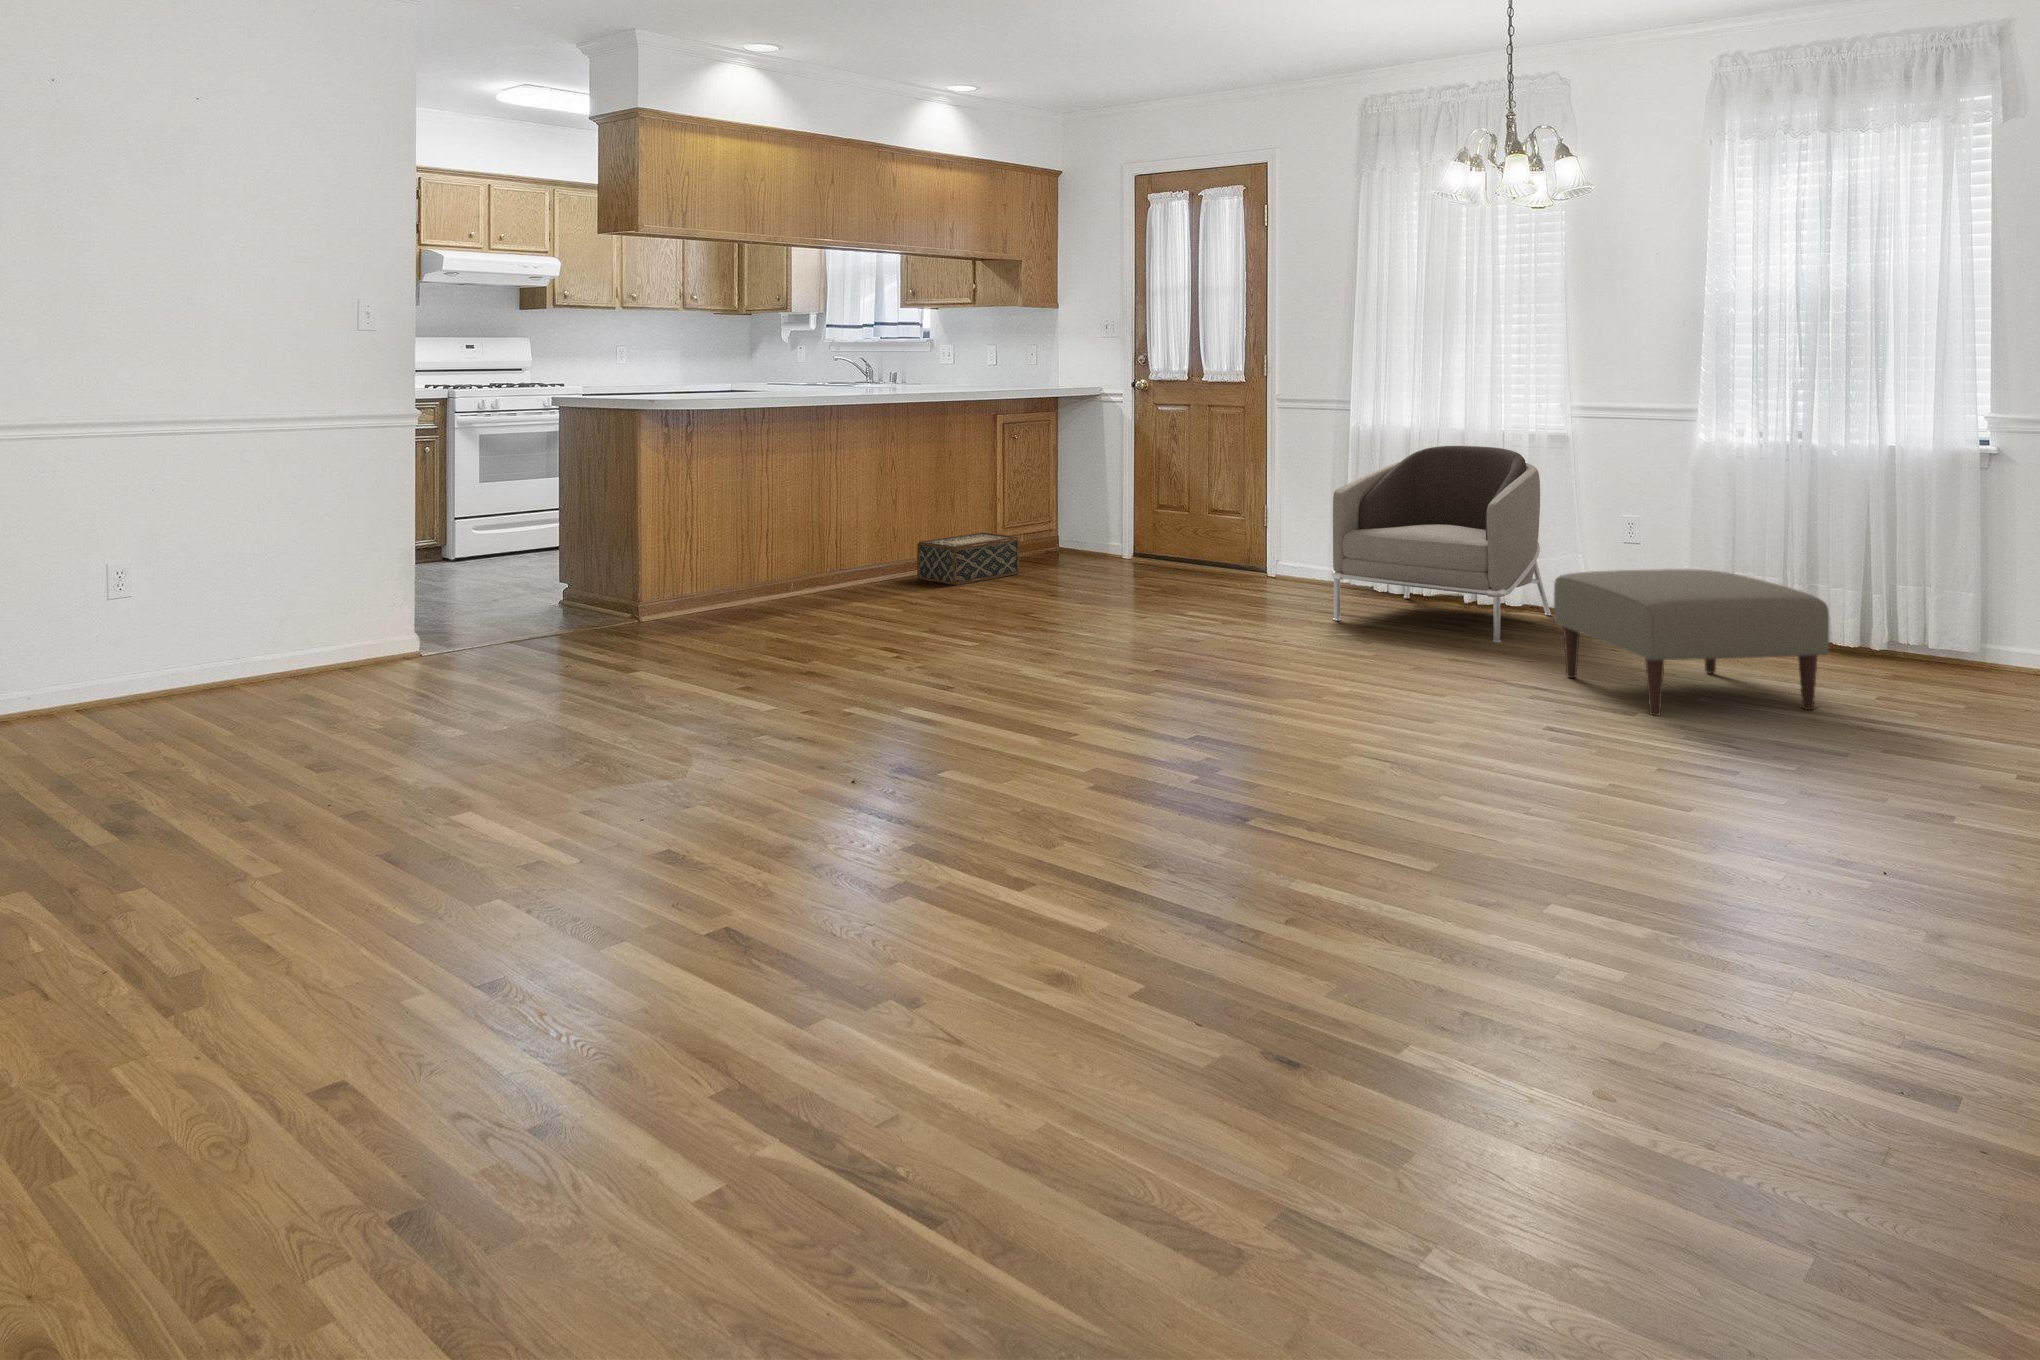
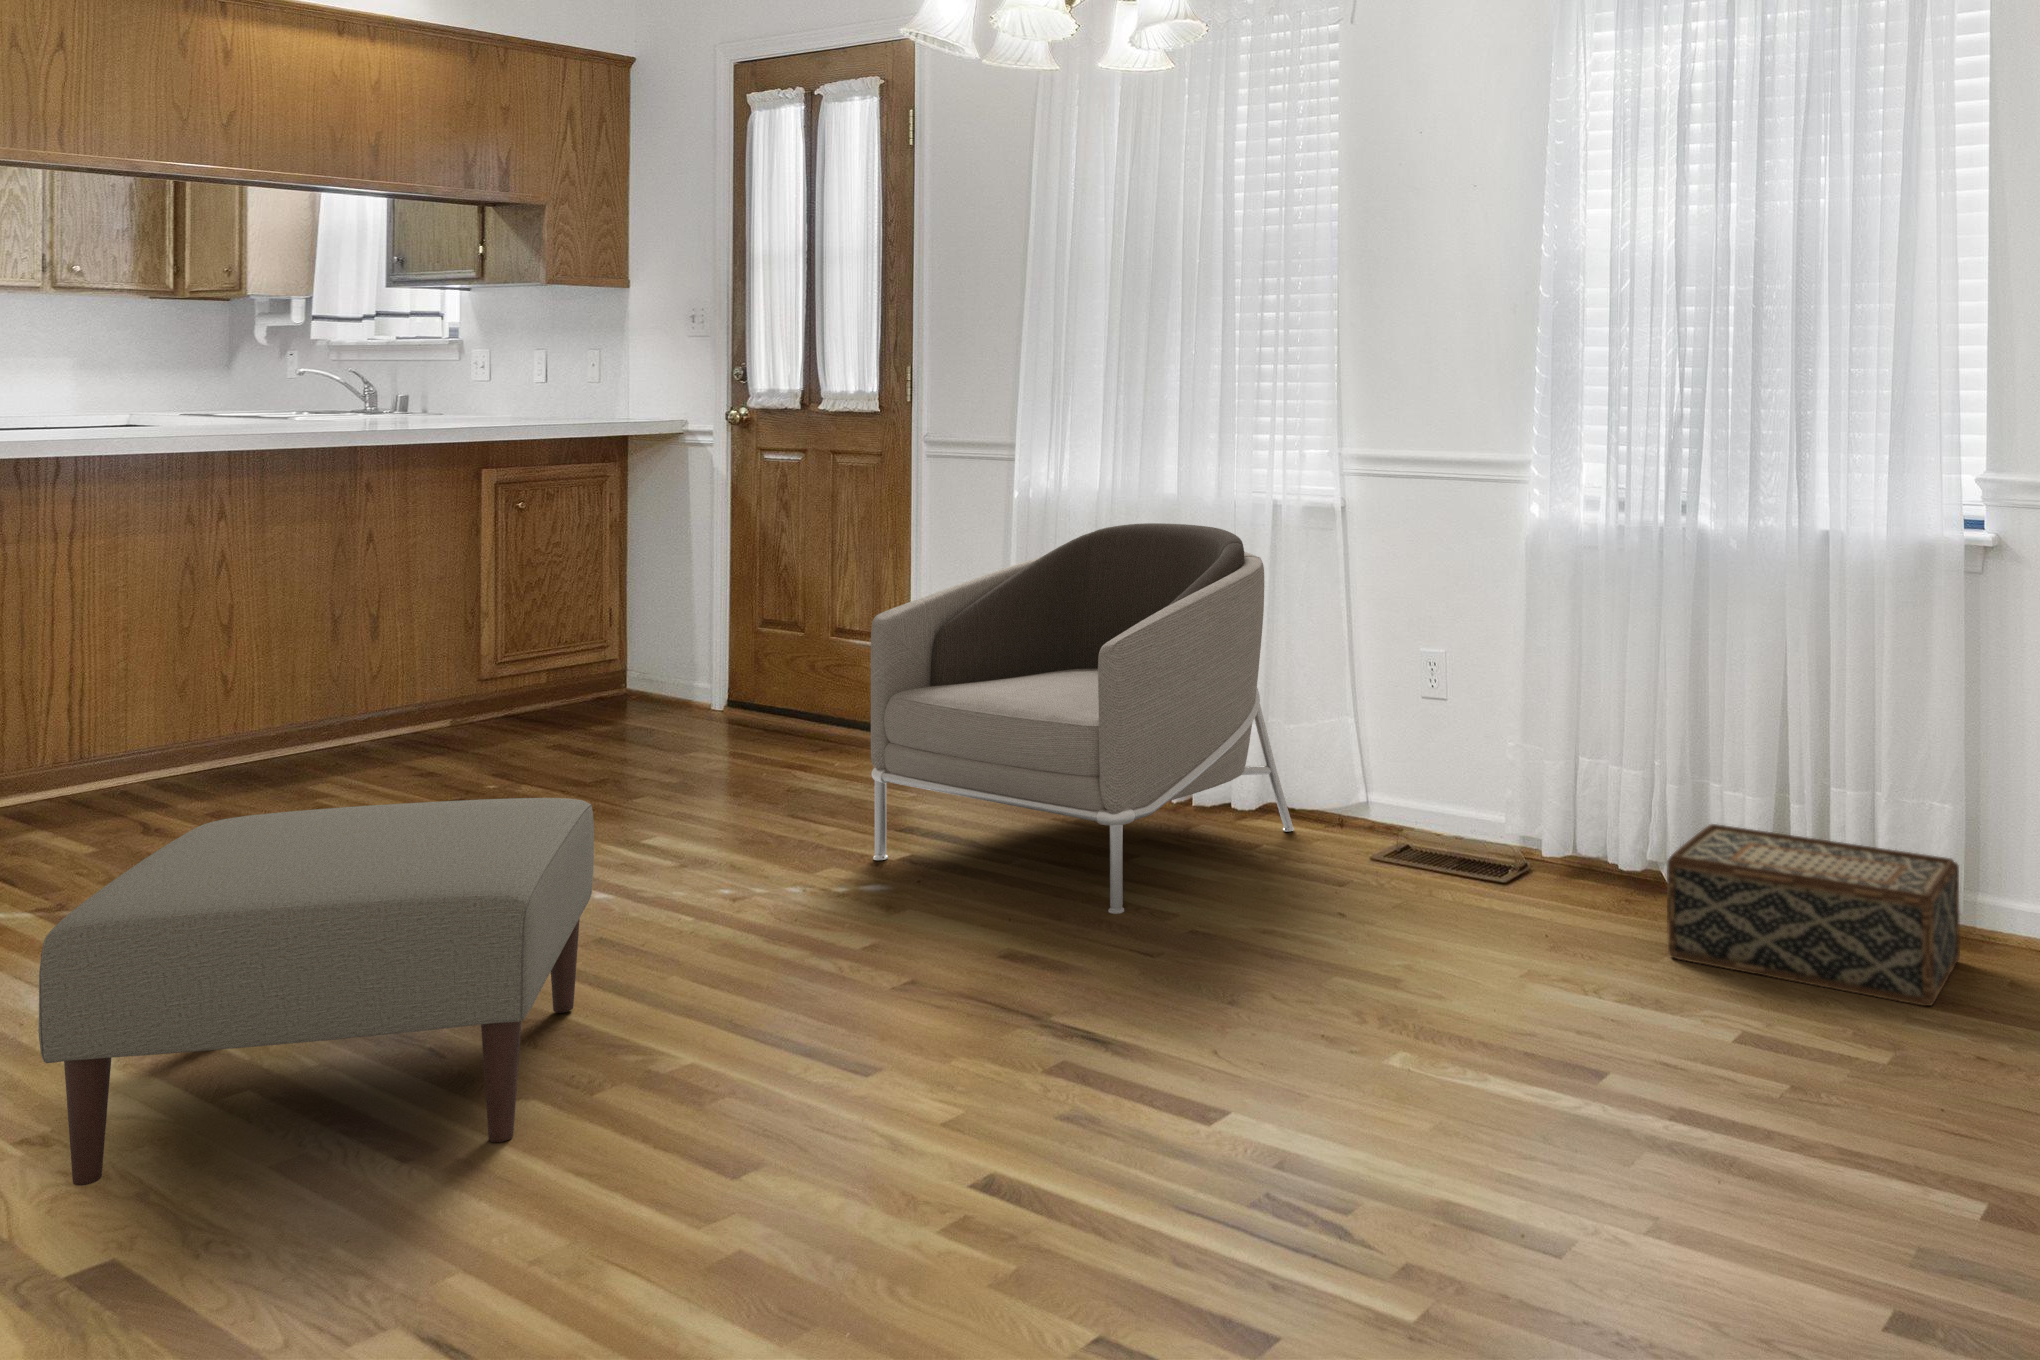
woven basket: present [917,532,1019,585] -> present [1667,824,1960,1006]
ottoman: present [1554,569,1829,716] -> present [39,798,594,1186]

